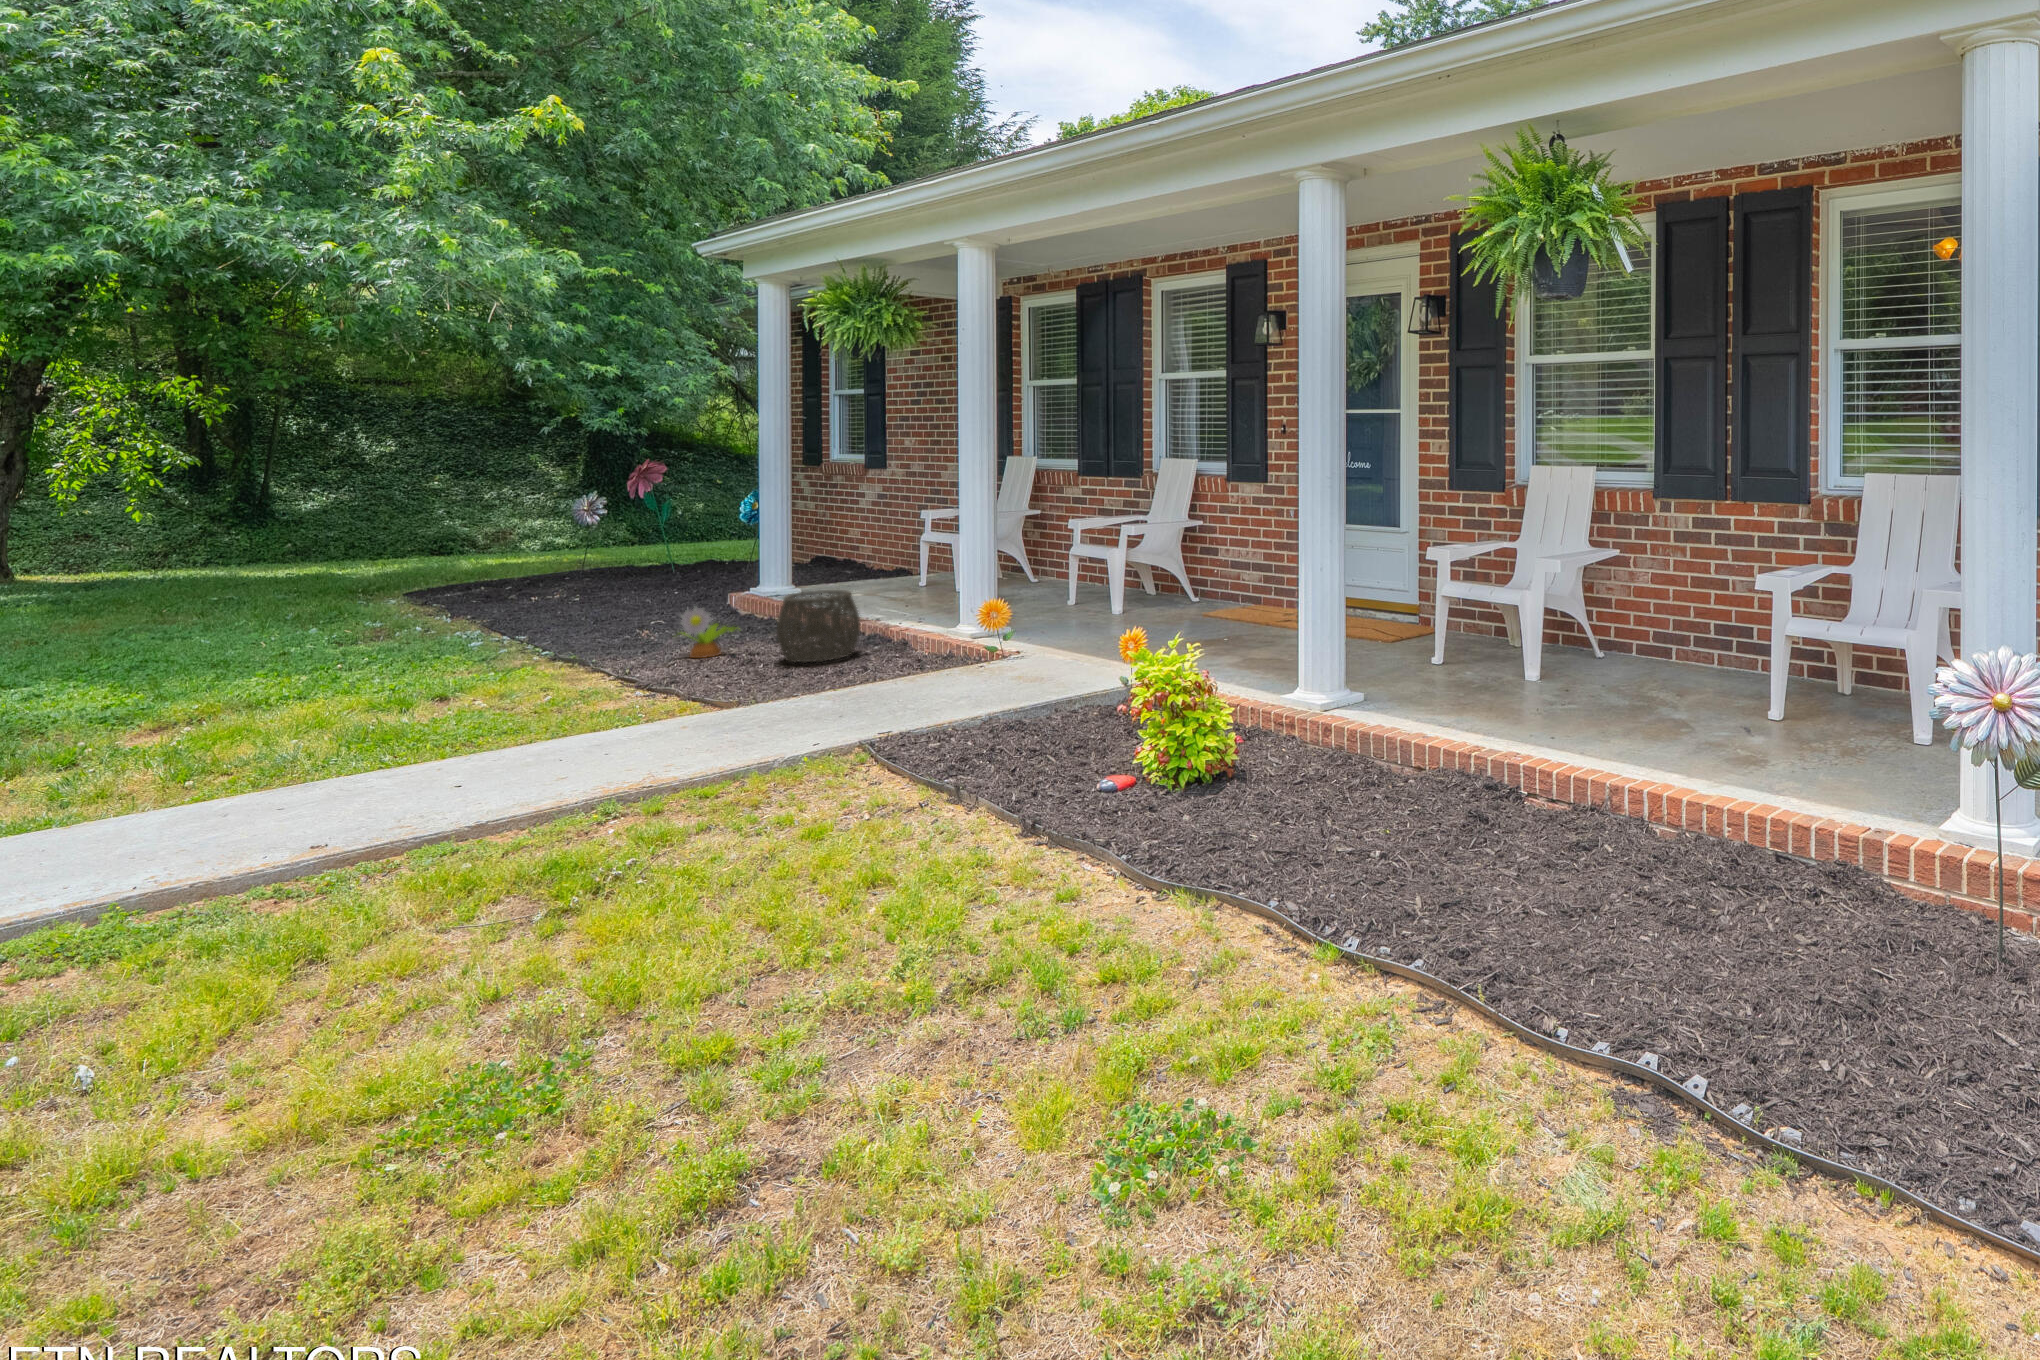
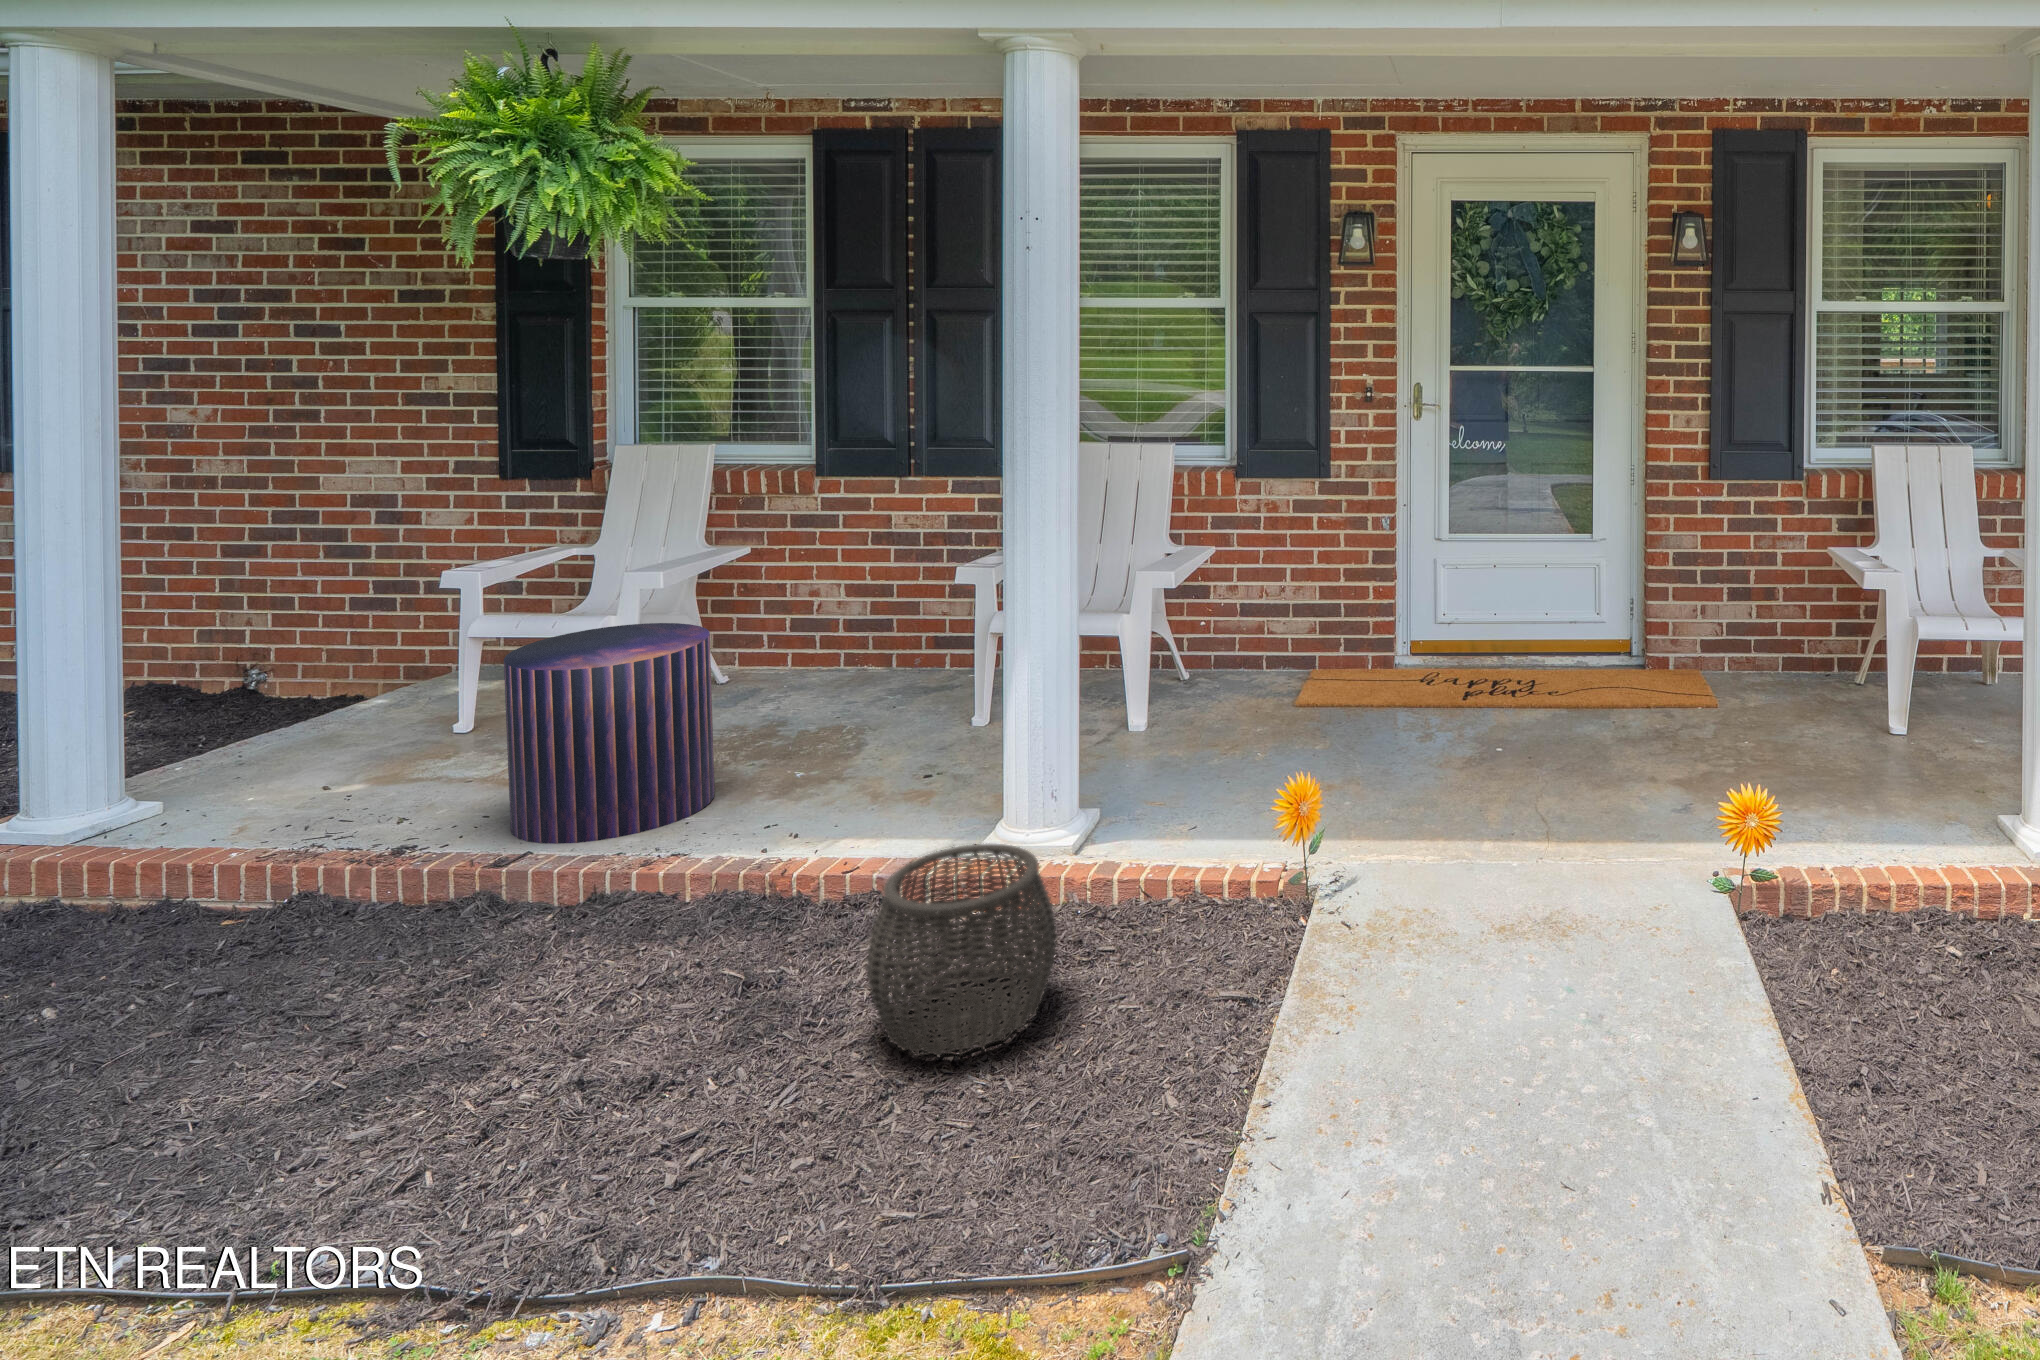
pouf: none [837,518,924,603] -> present [504,623,715,844]
decorative plant: present [678,607,737,658] -> none [511,993,682,1141]

